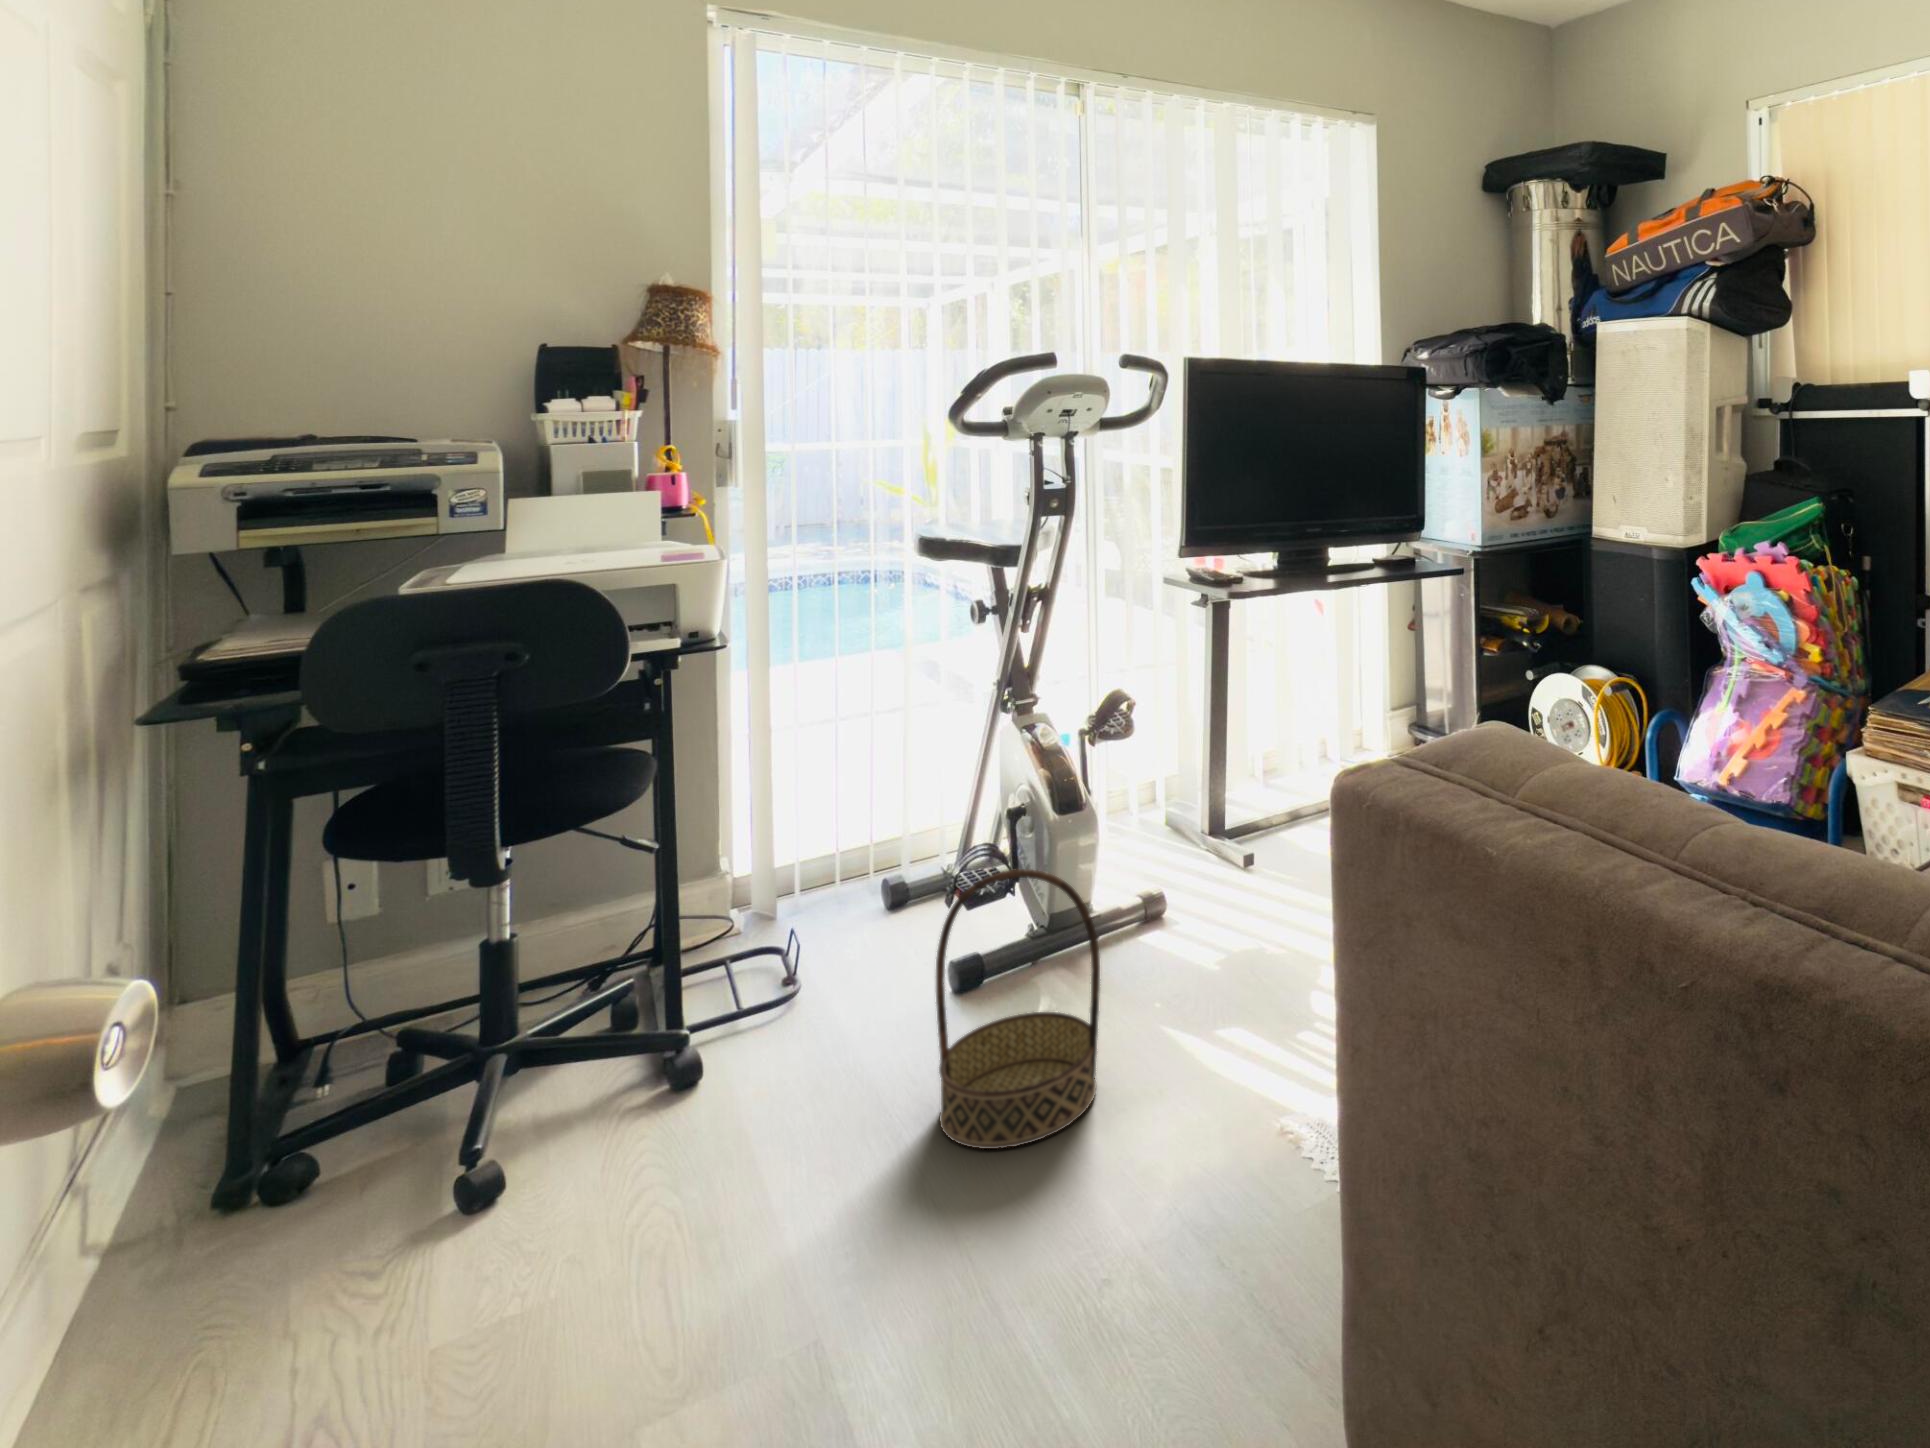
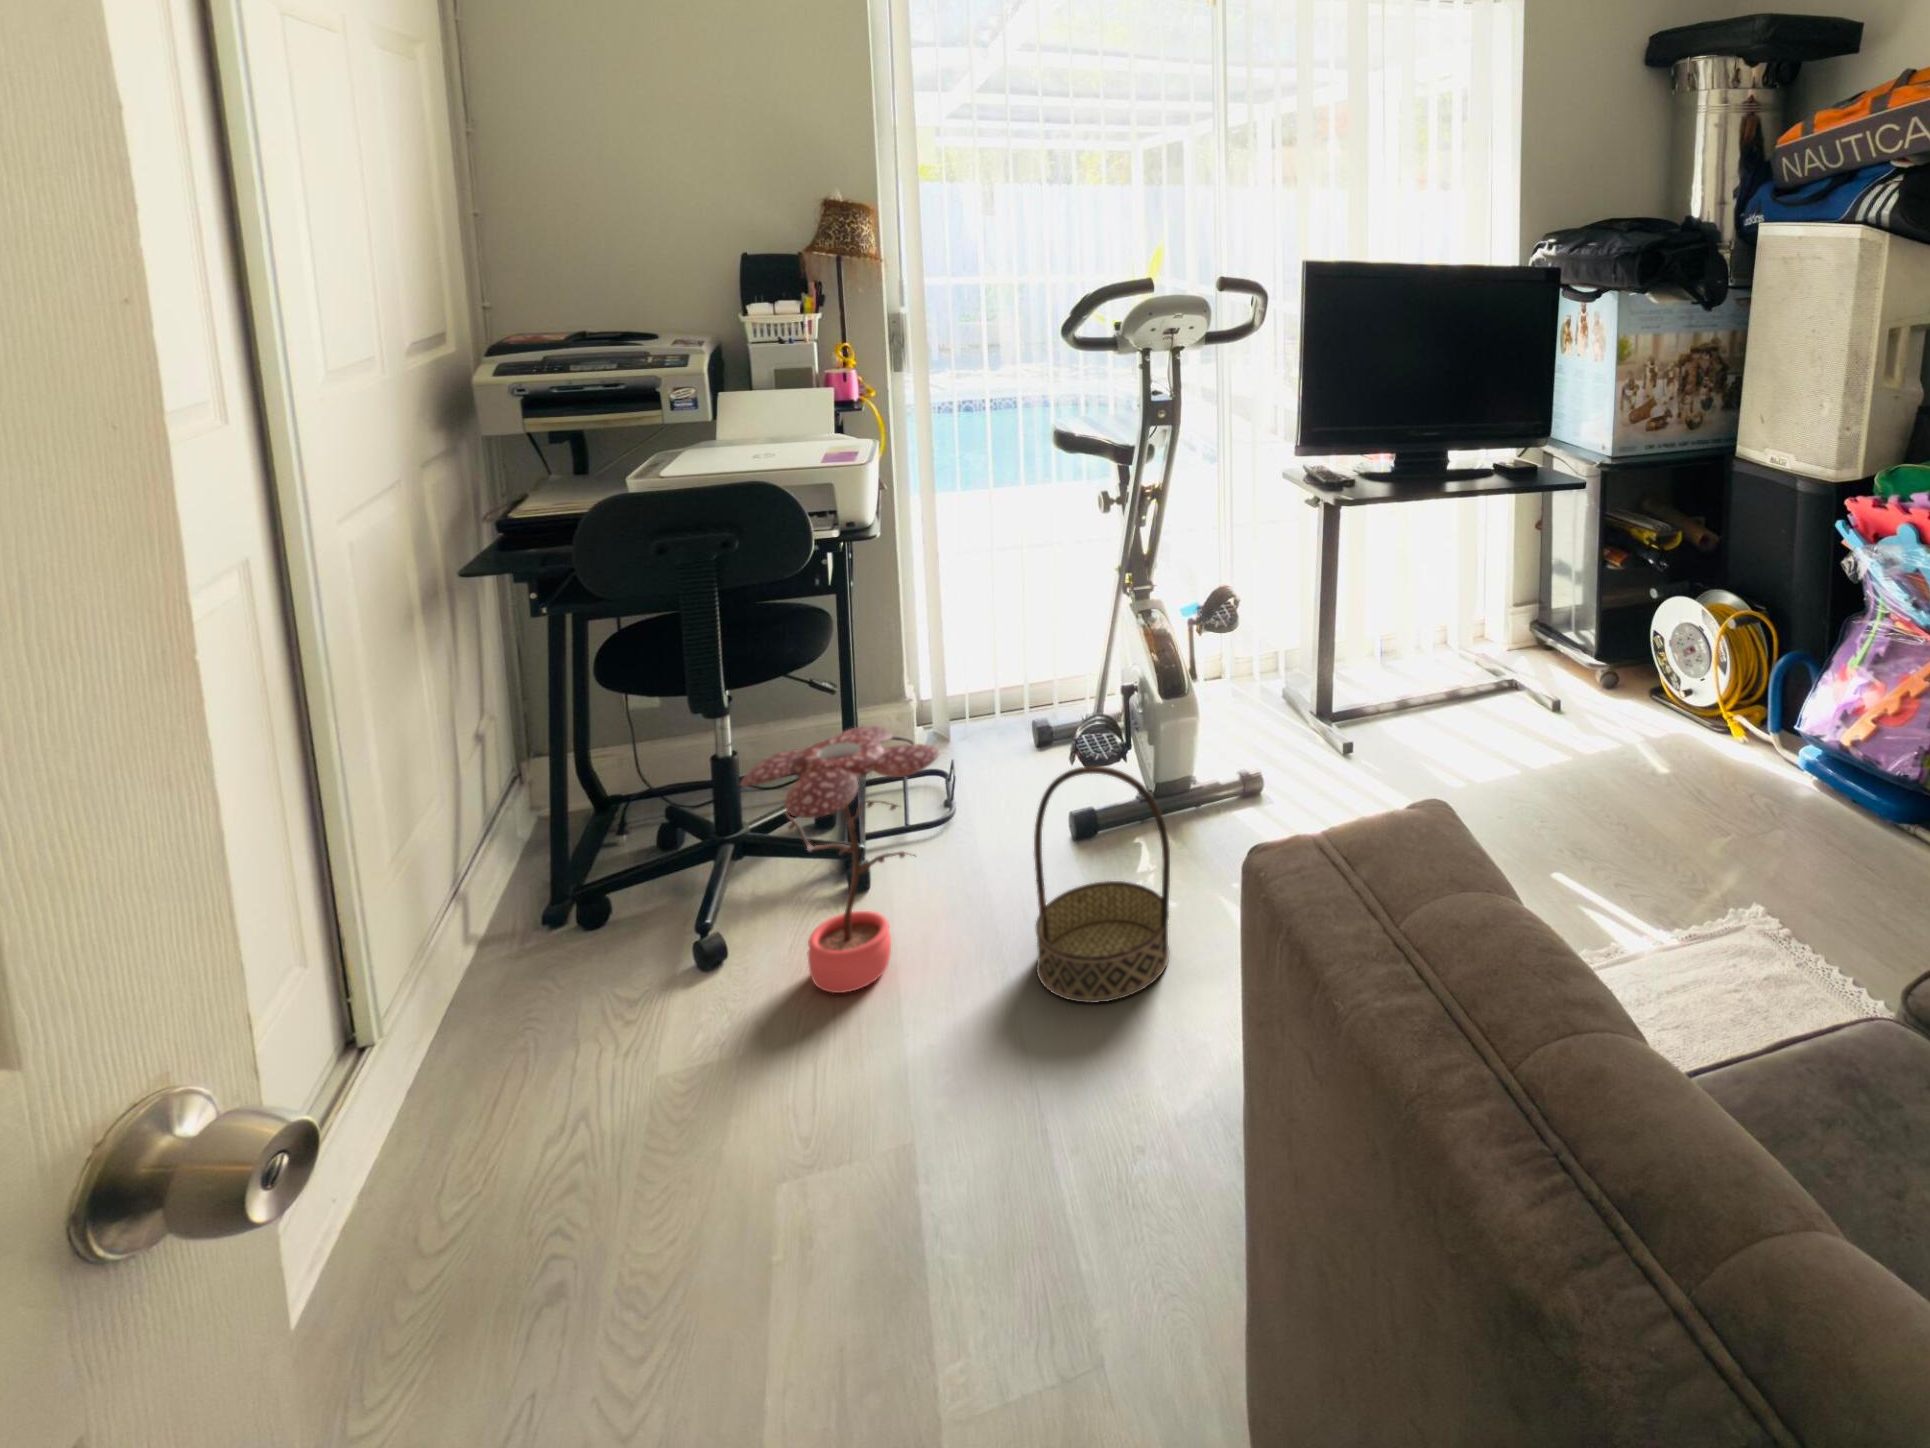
potted plant: none [562,865,823,1199] -> present [741,726,939,993]

